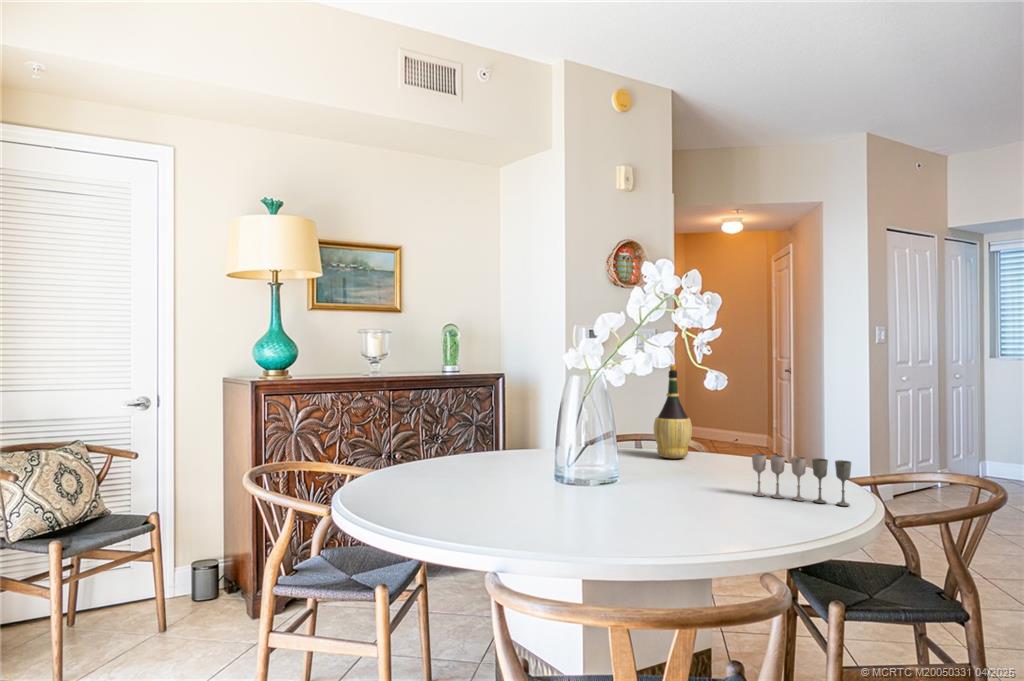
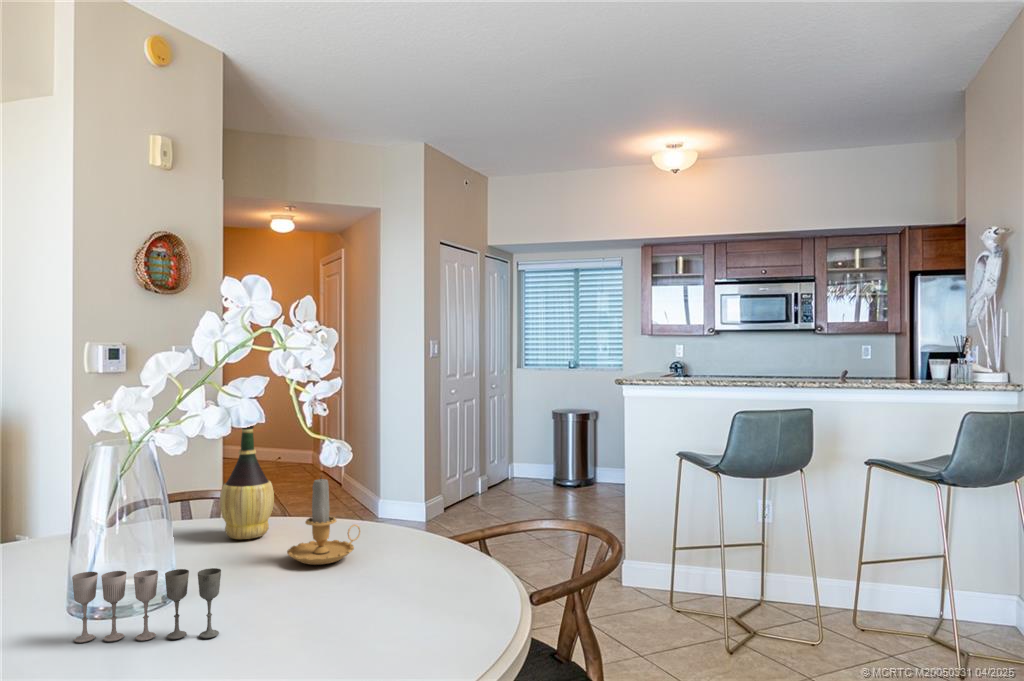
candle: none [696,411,754,477] -> present [287,478,360,565]
wine glass: present [752,453,851,506] -> present [72,568,221,643]

